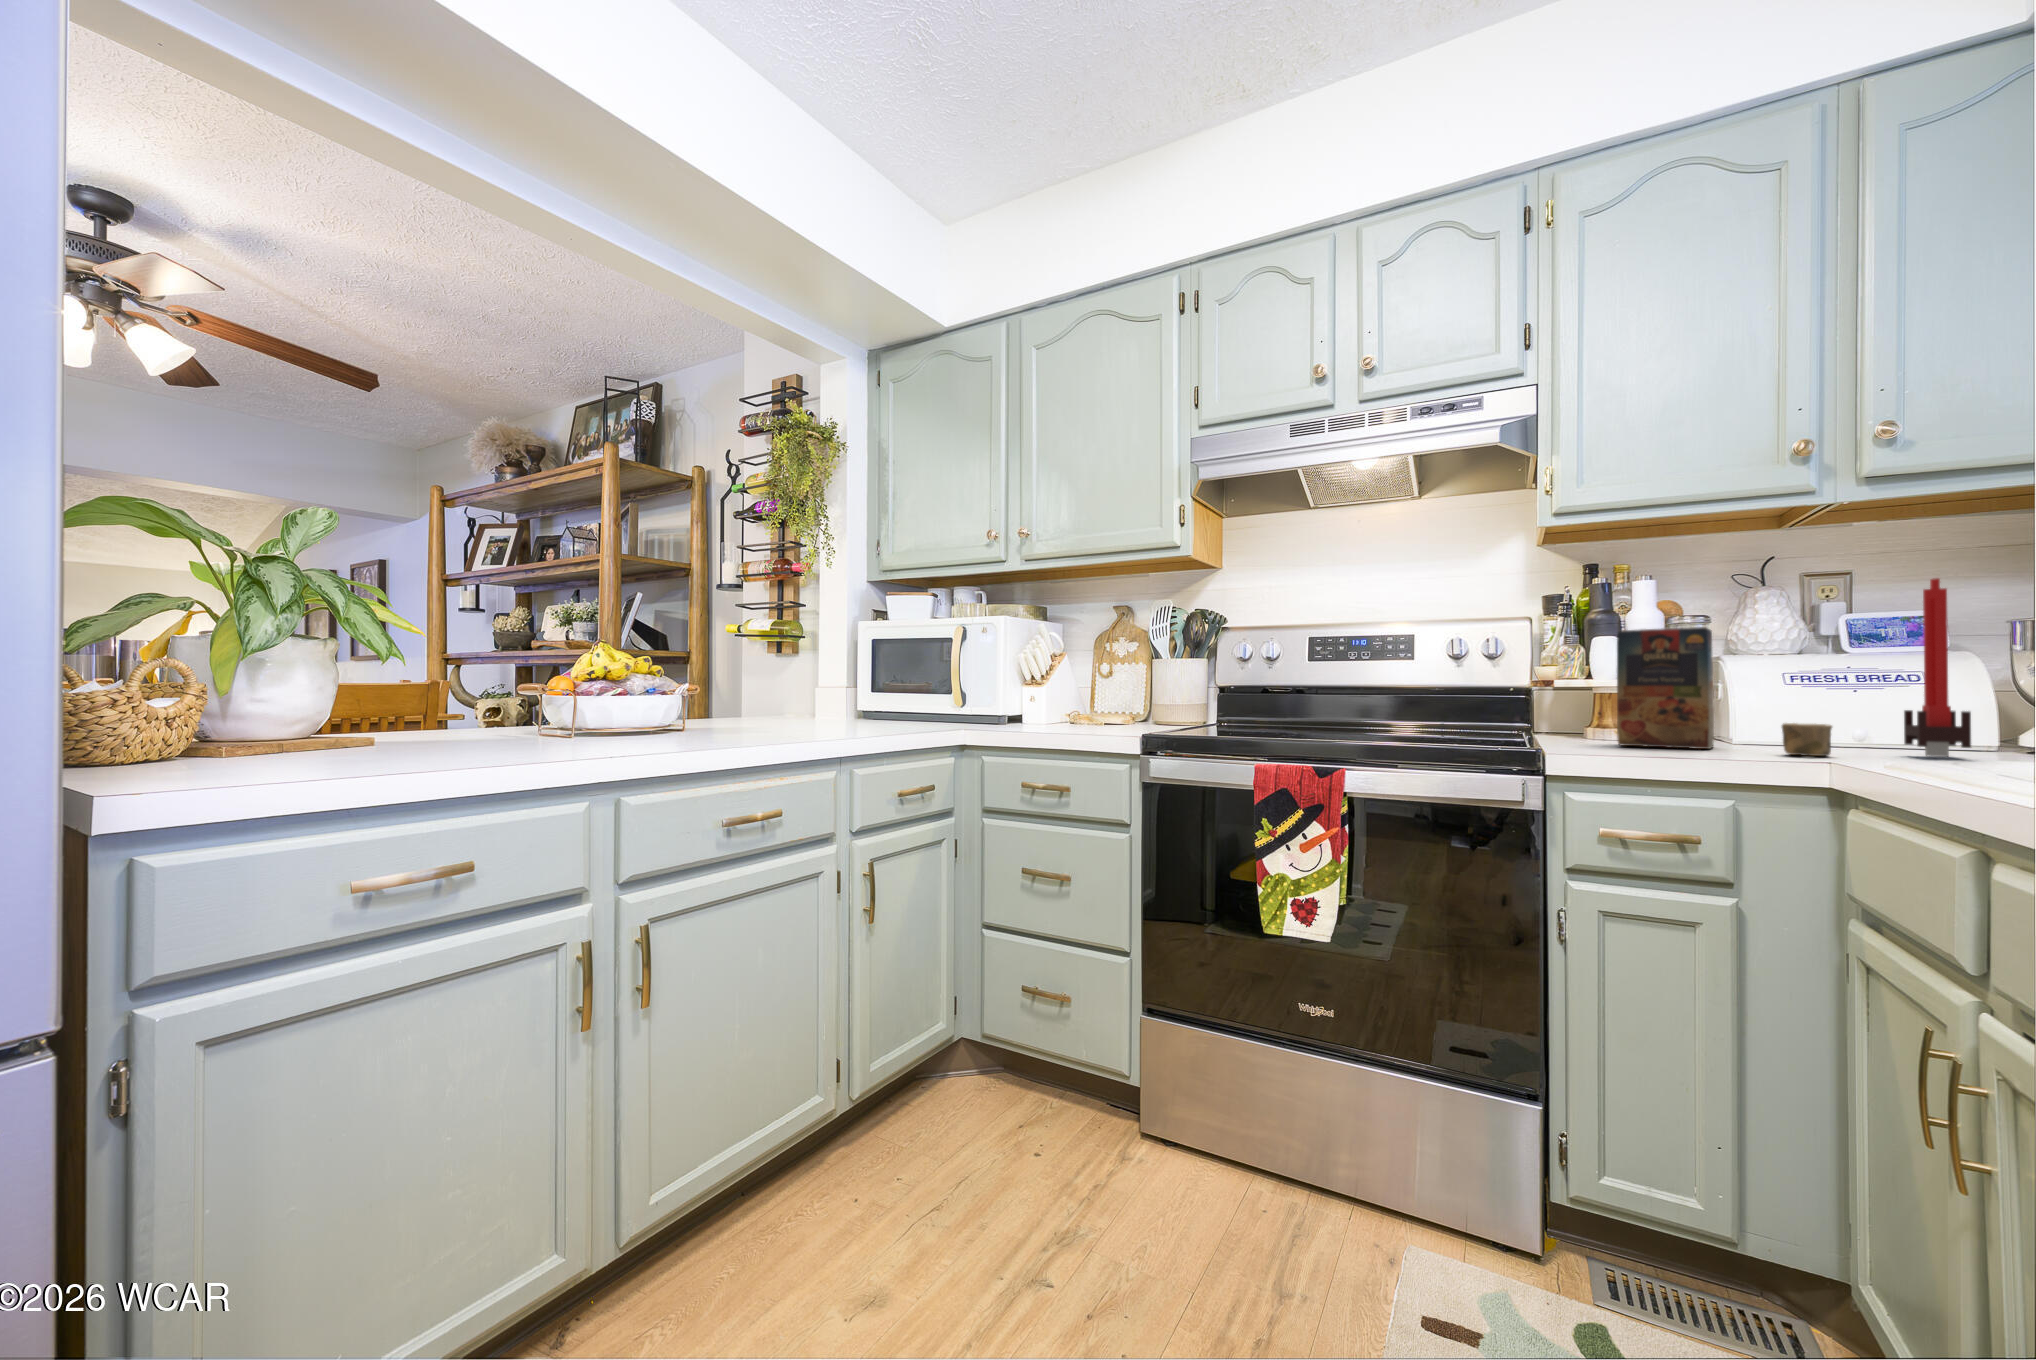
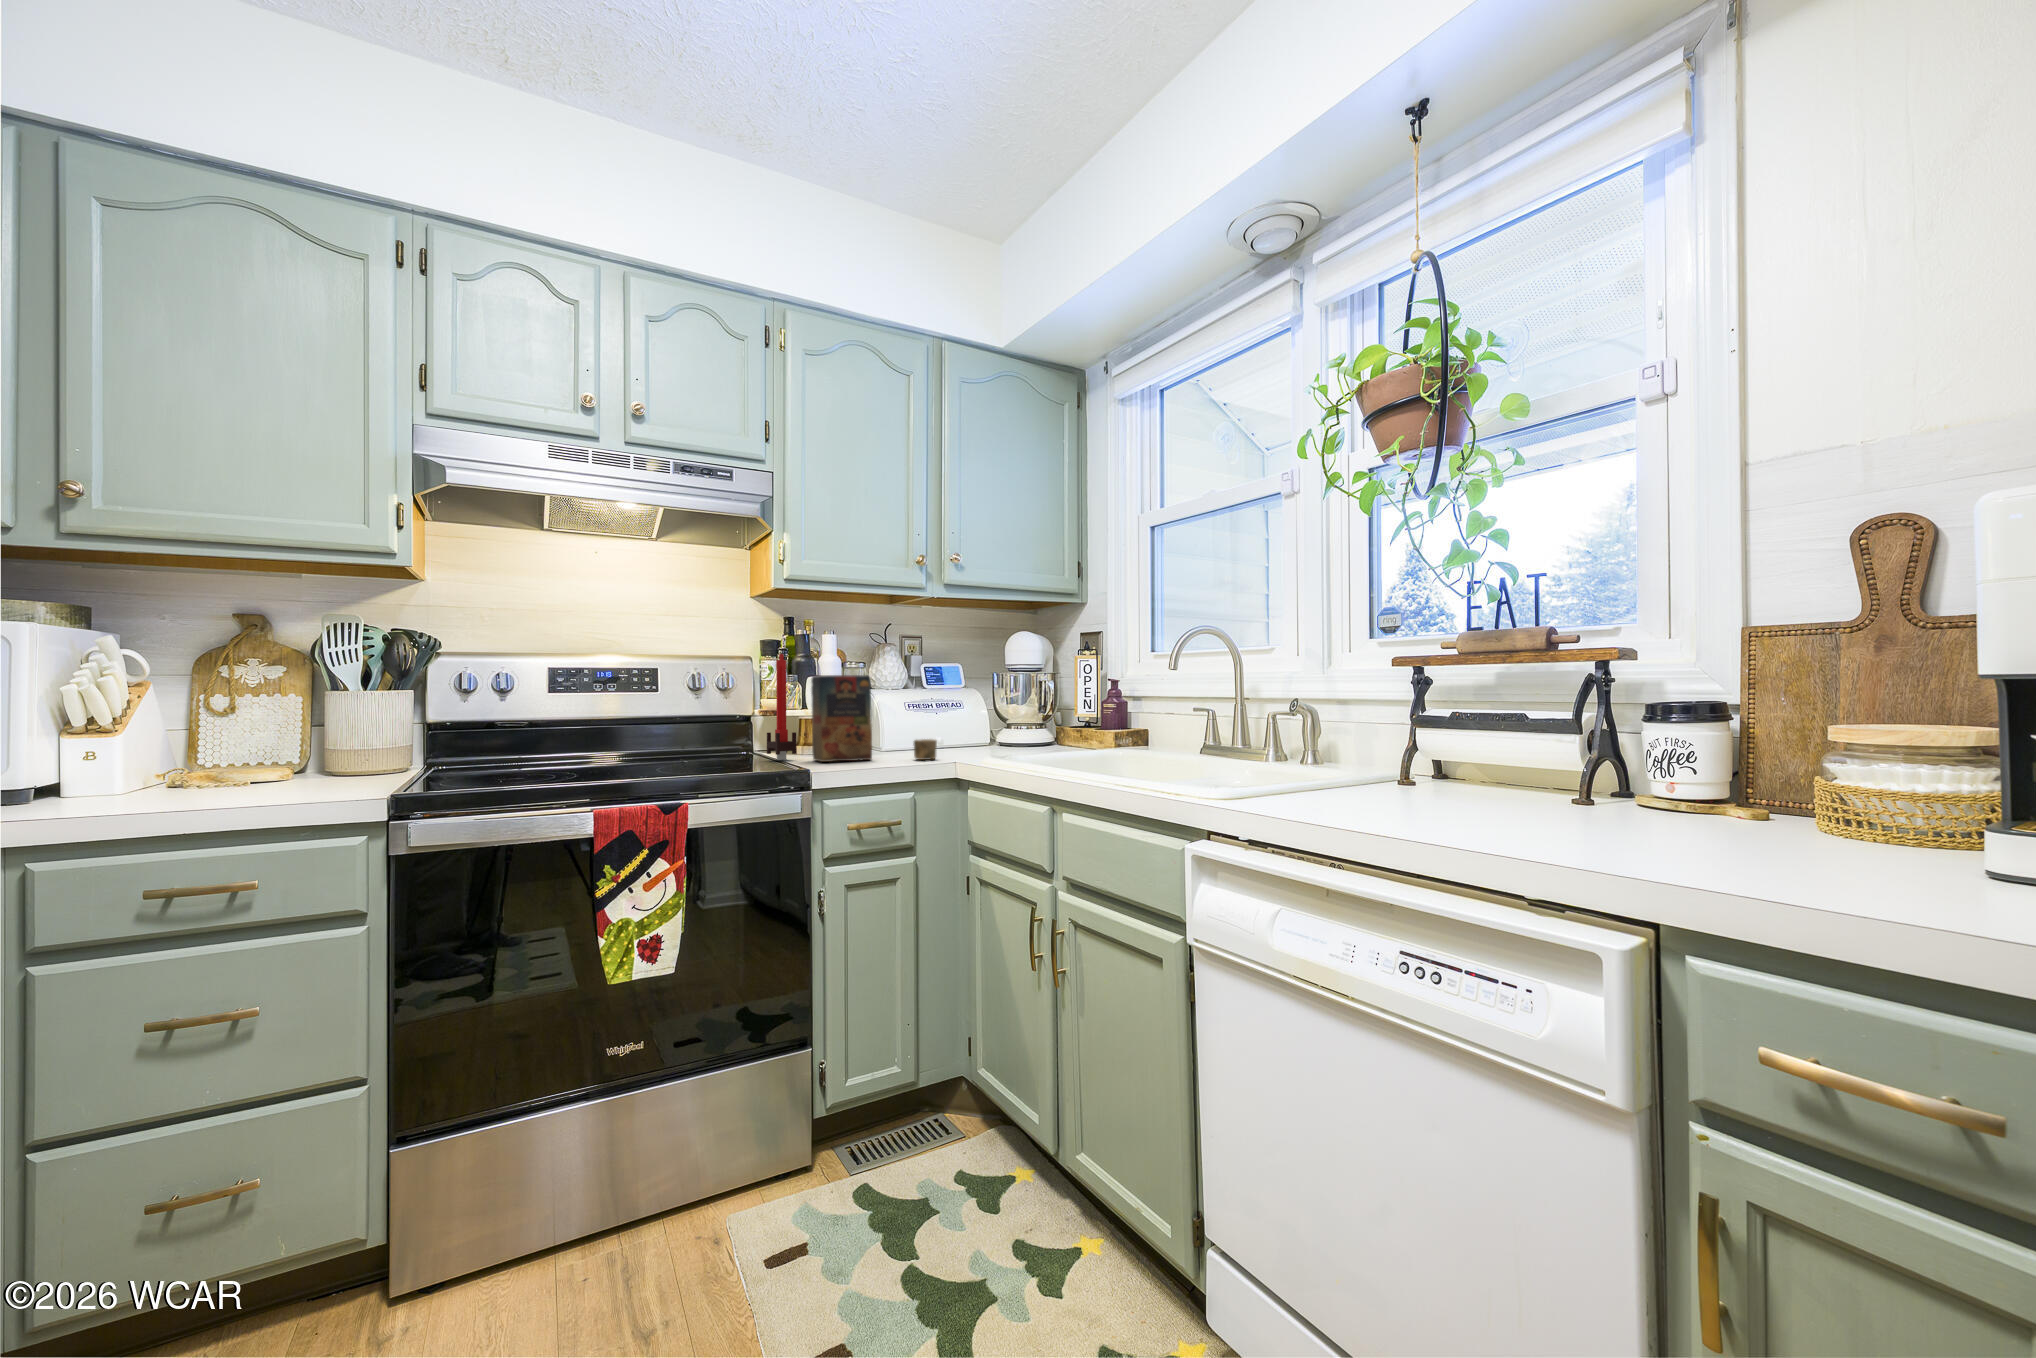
candle: present [1904,578,1971,757] -> present [767,654,796,760]

